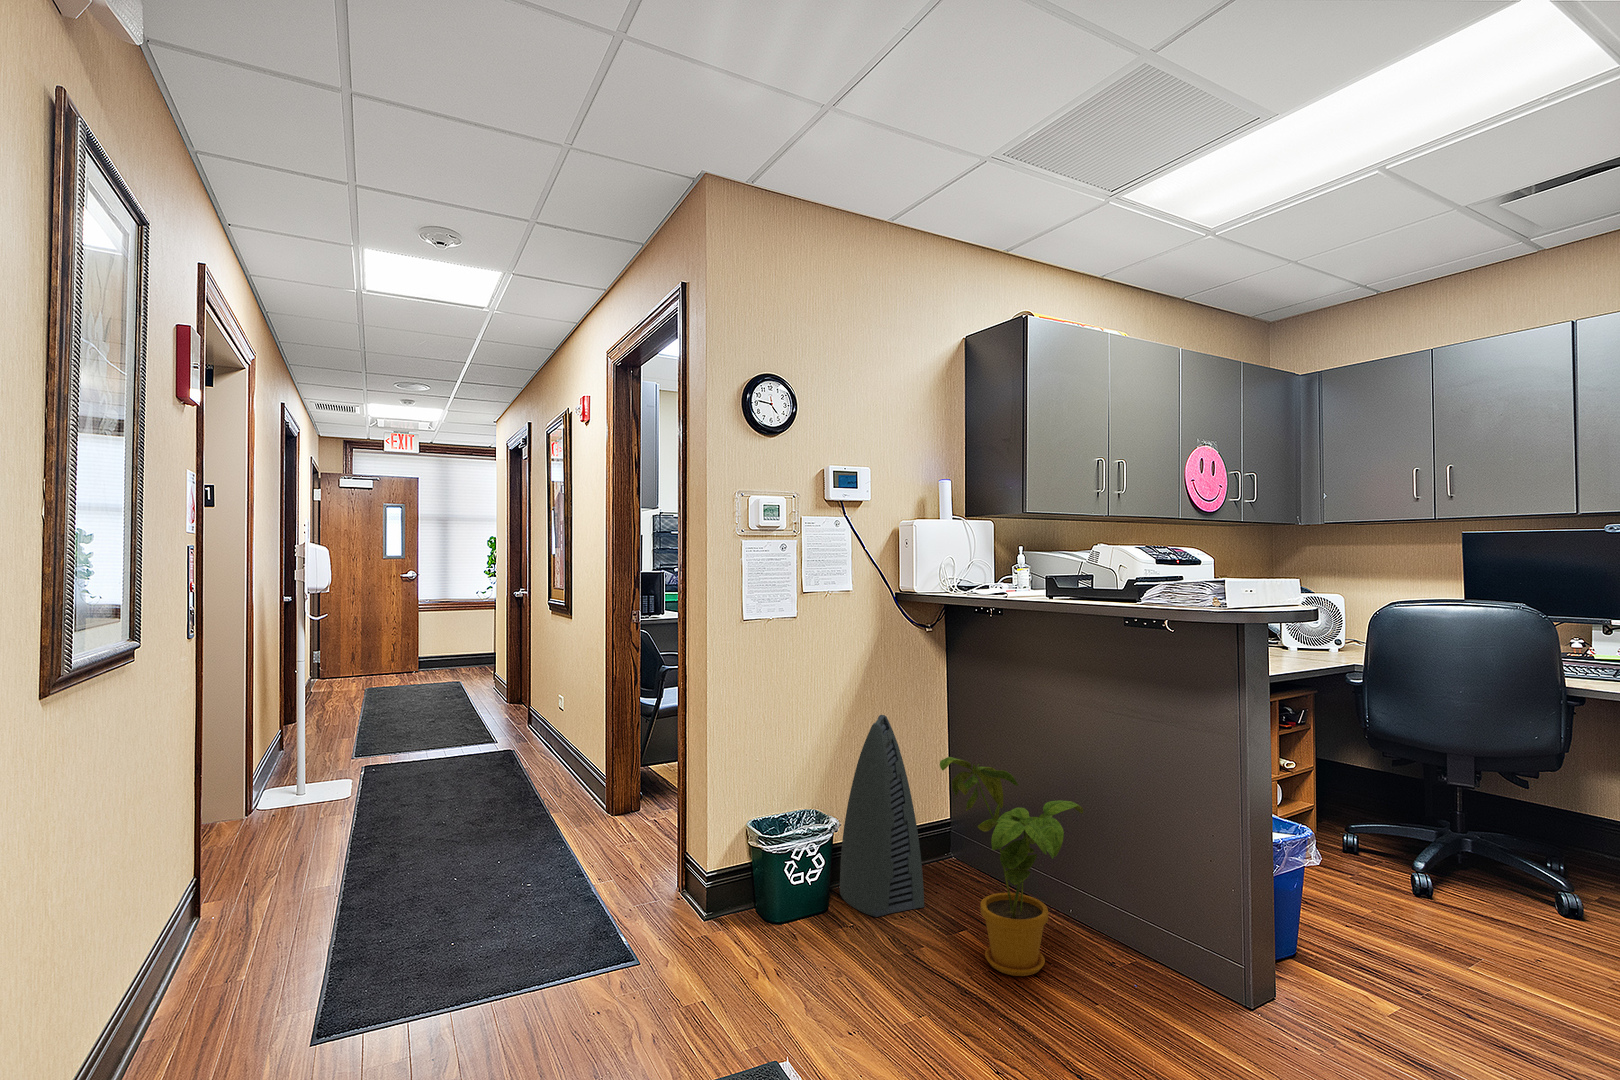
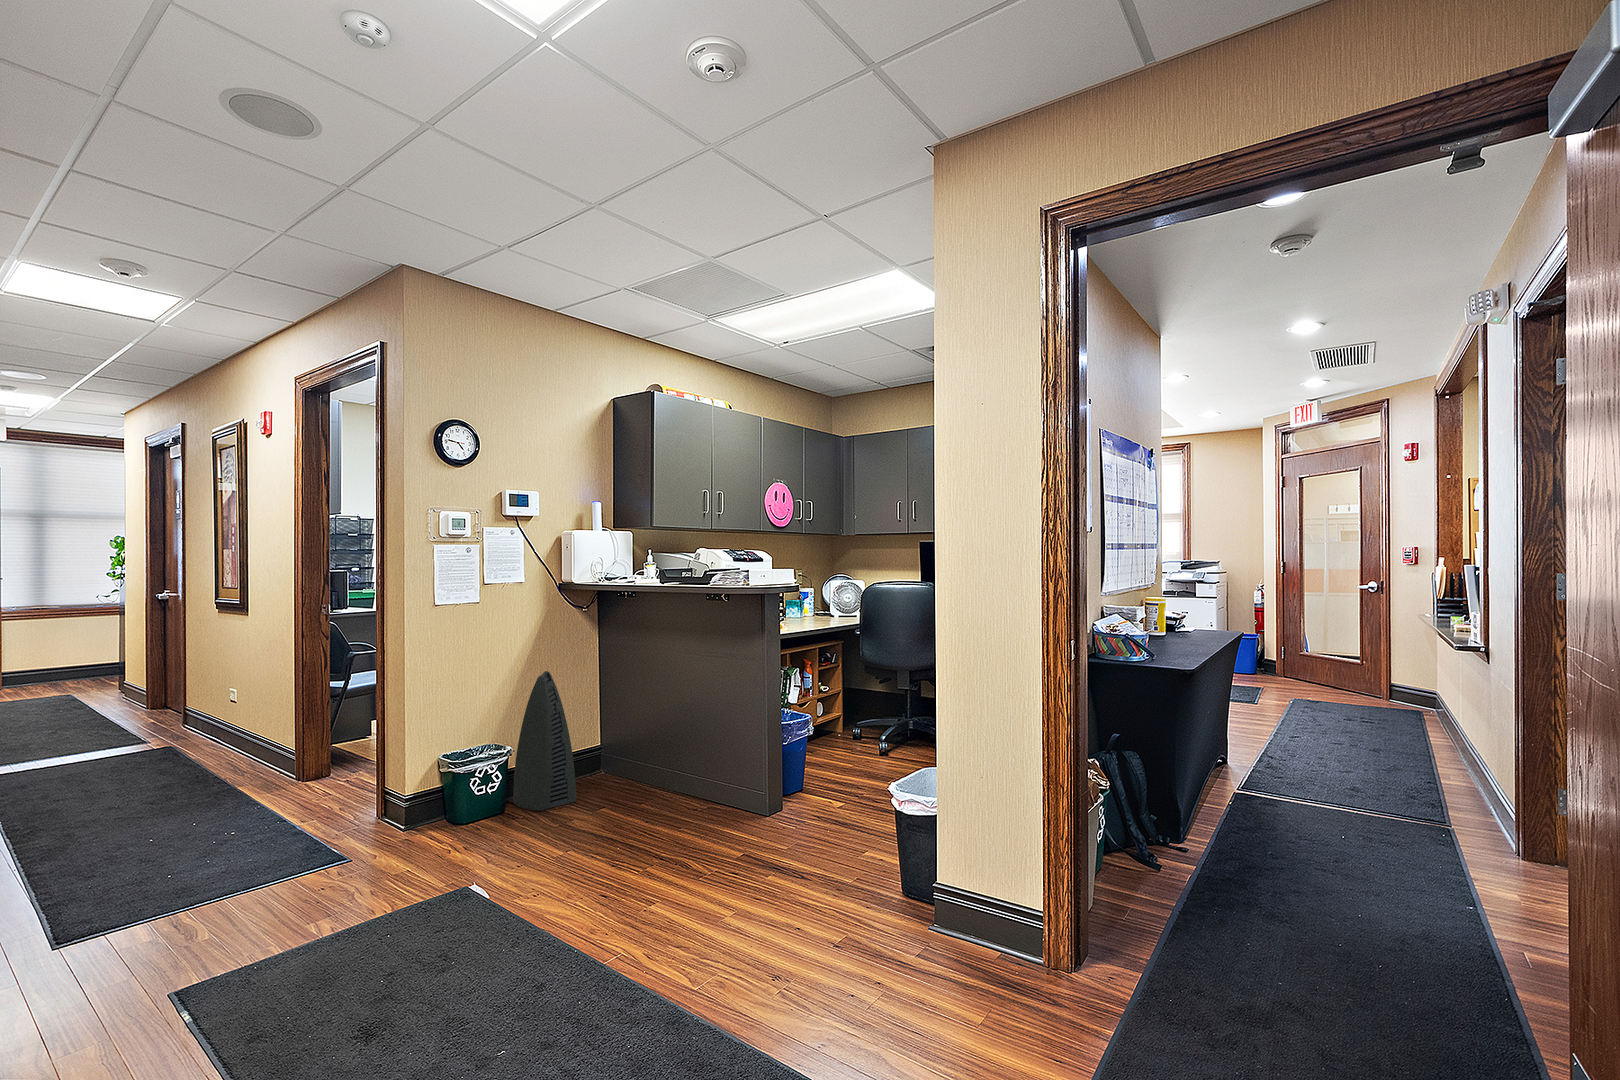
house plant: present [940,757,1083,976] -> none [585,691,681,825]

